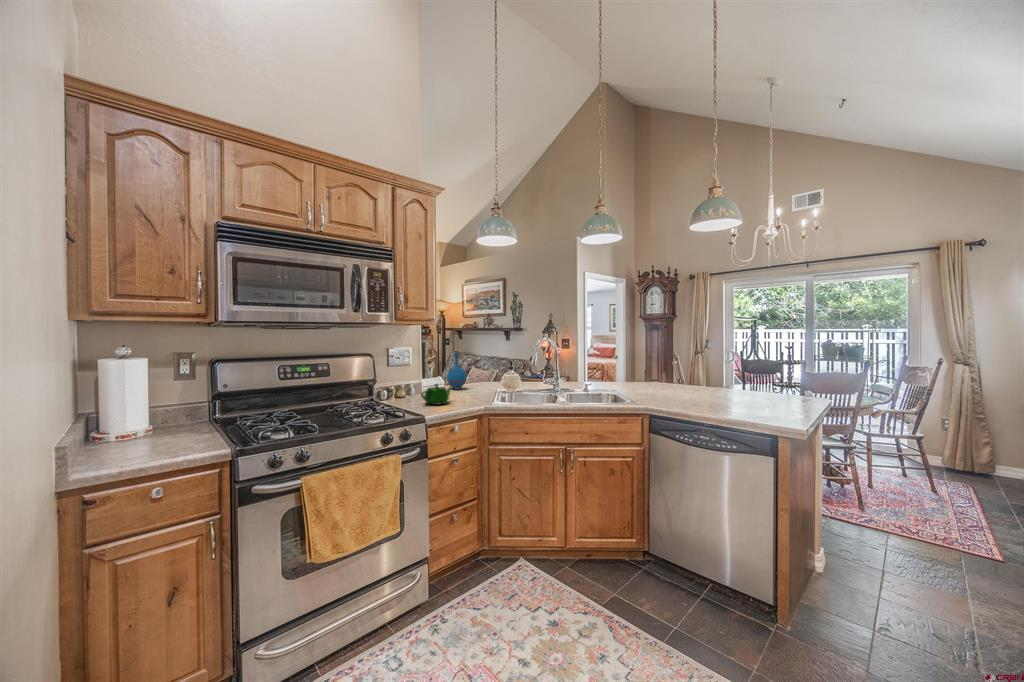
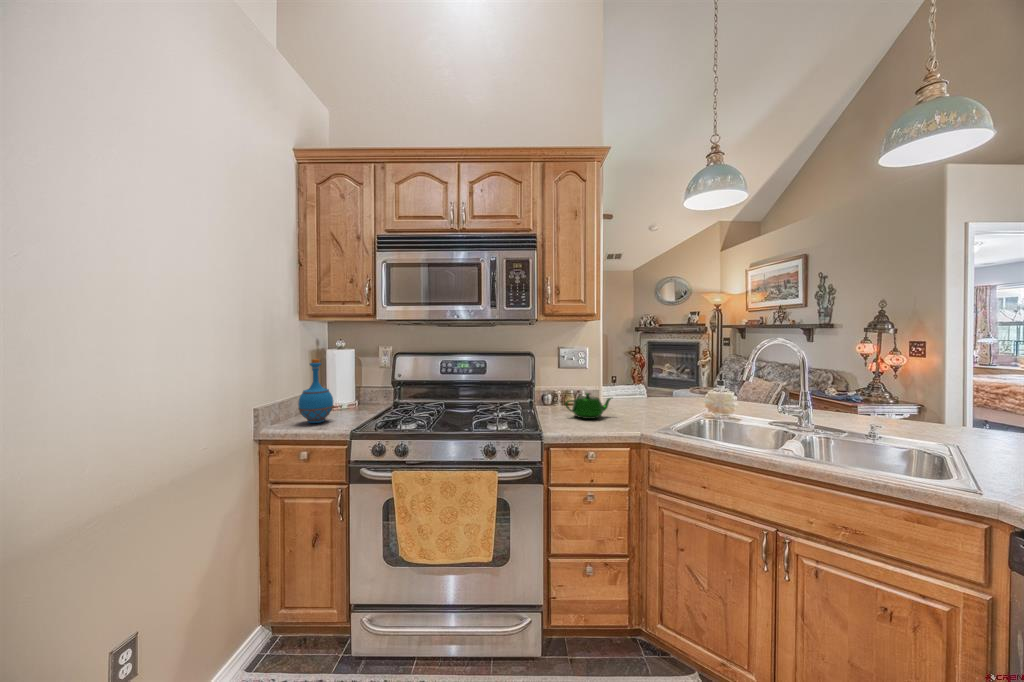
bottle: present [447,351,466,389] -> present [298,359,333,423]

